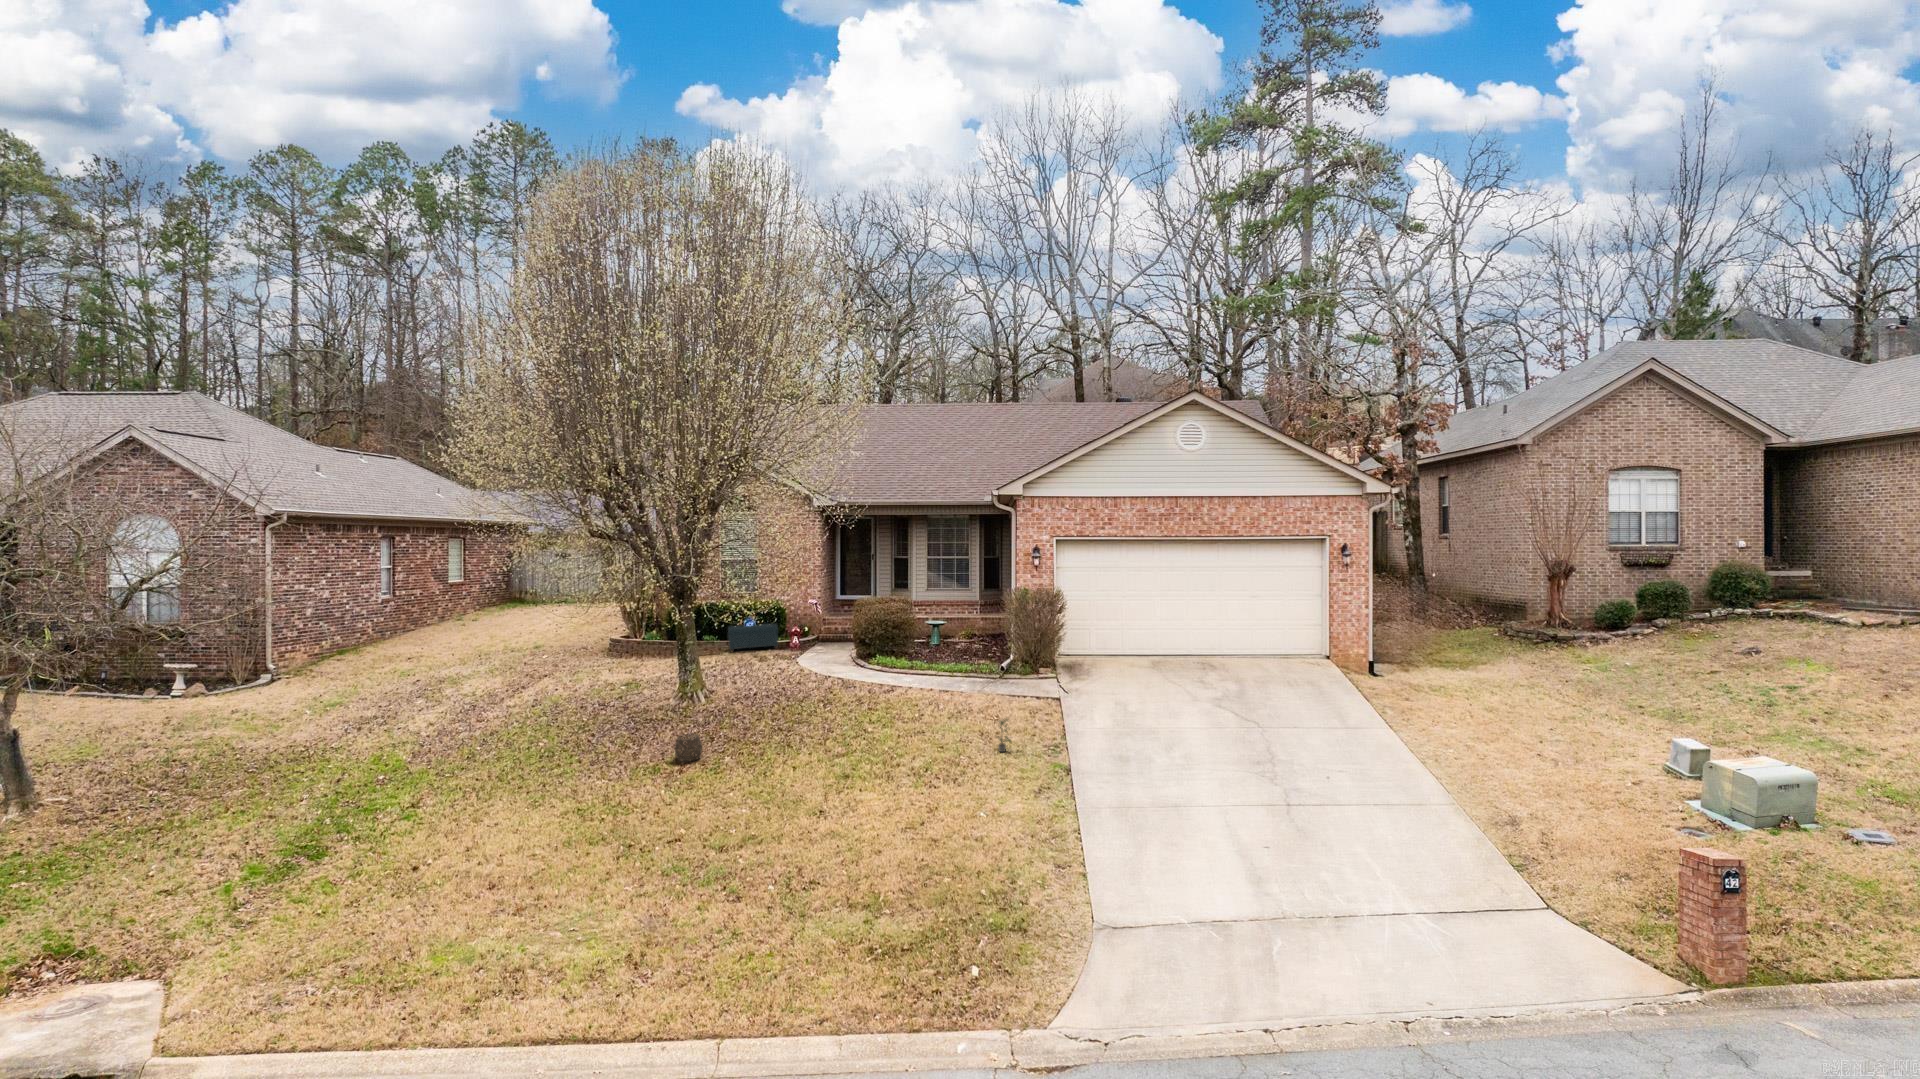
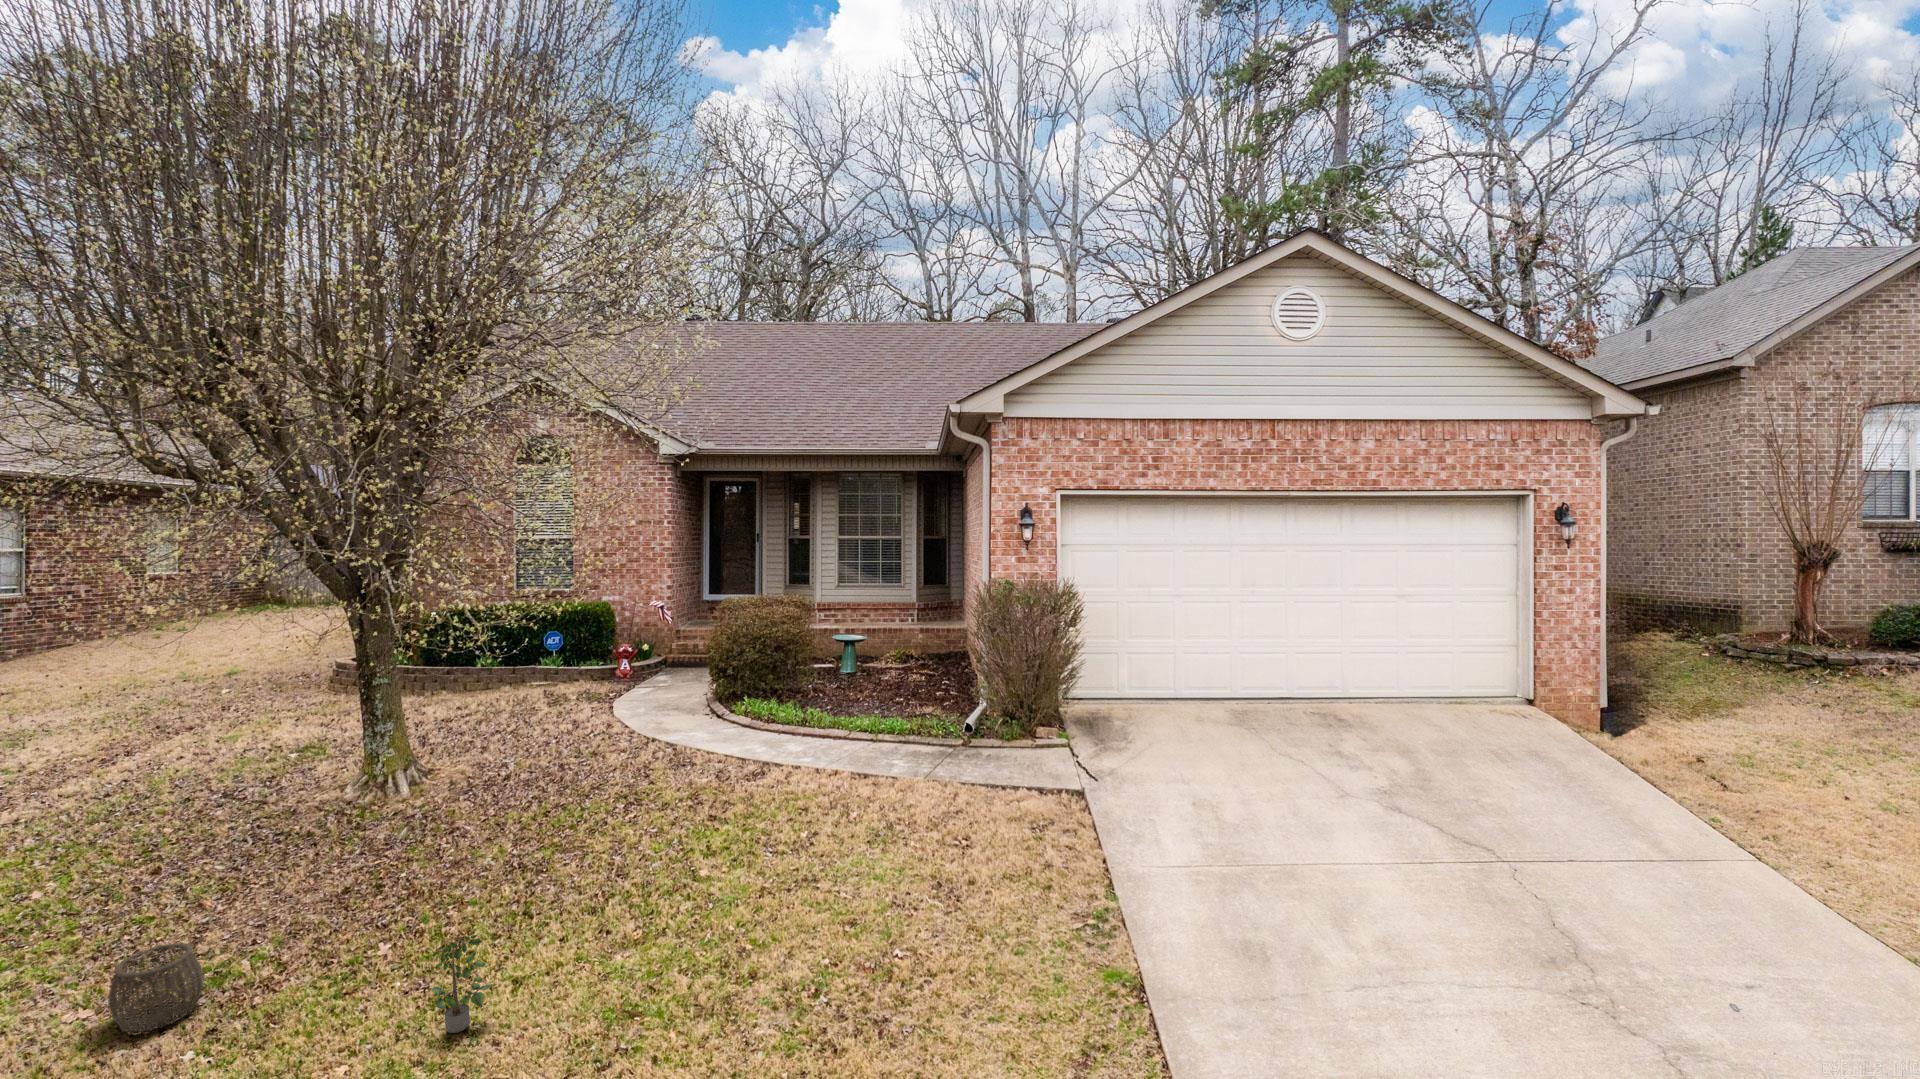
bench: present [728,624,778,652] -> none [502,637,592,687]
potted plant: present [998,719,1011,752] -> present [432,935,494,1033]

